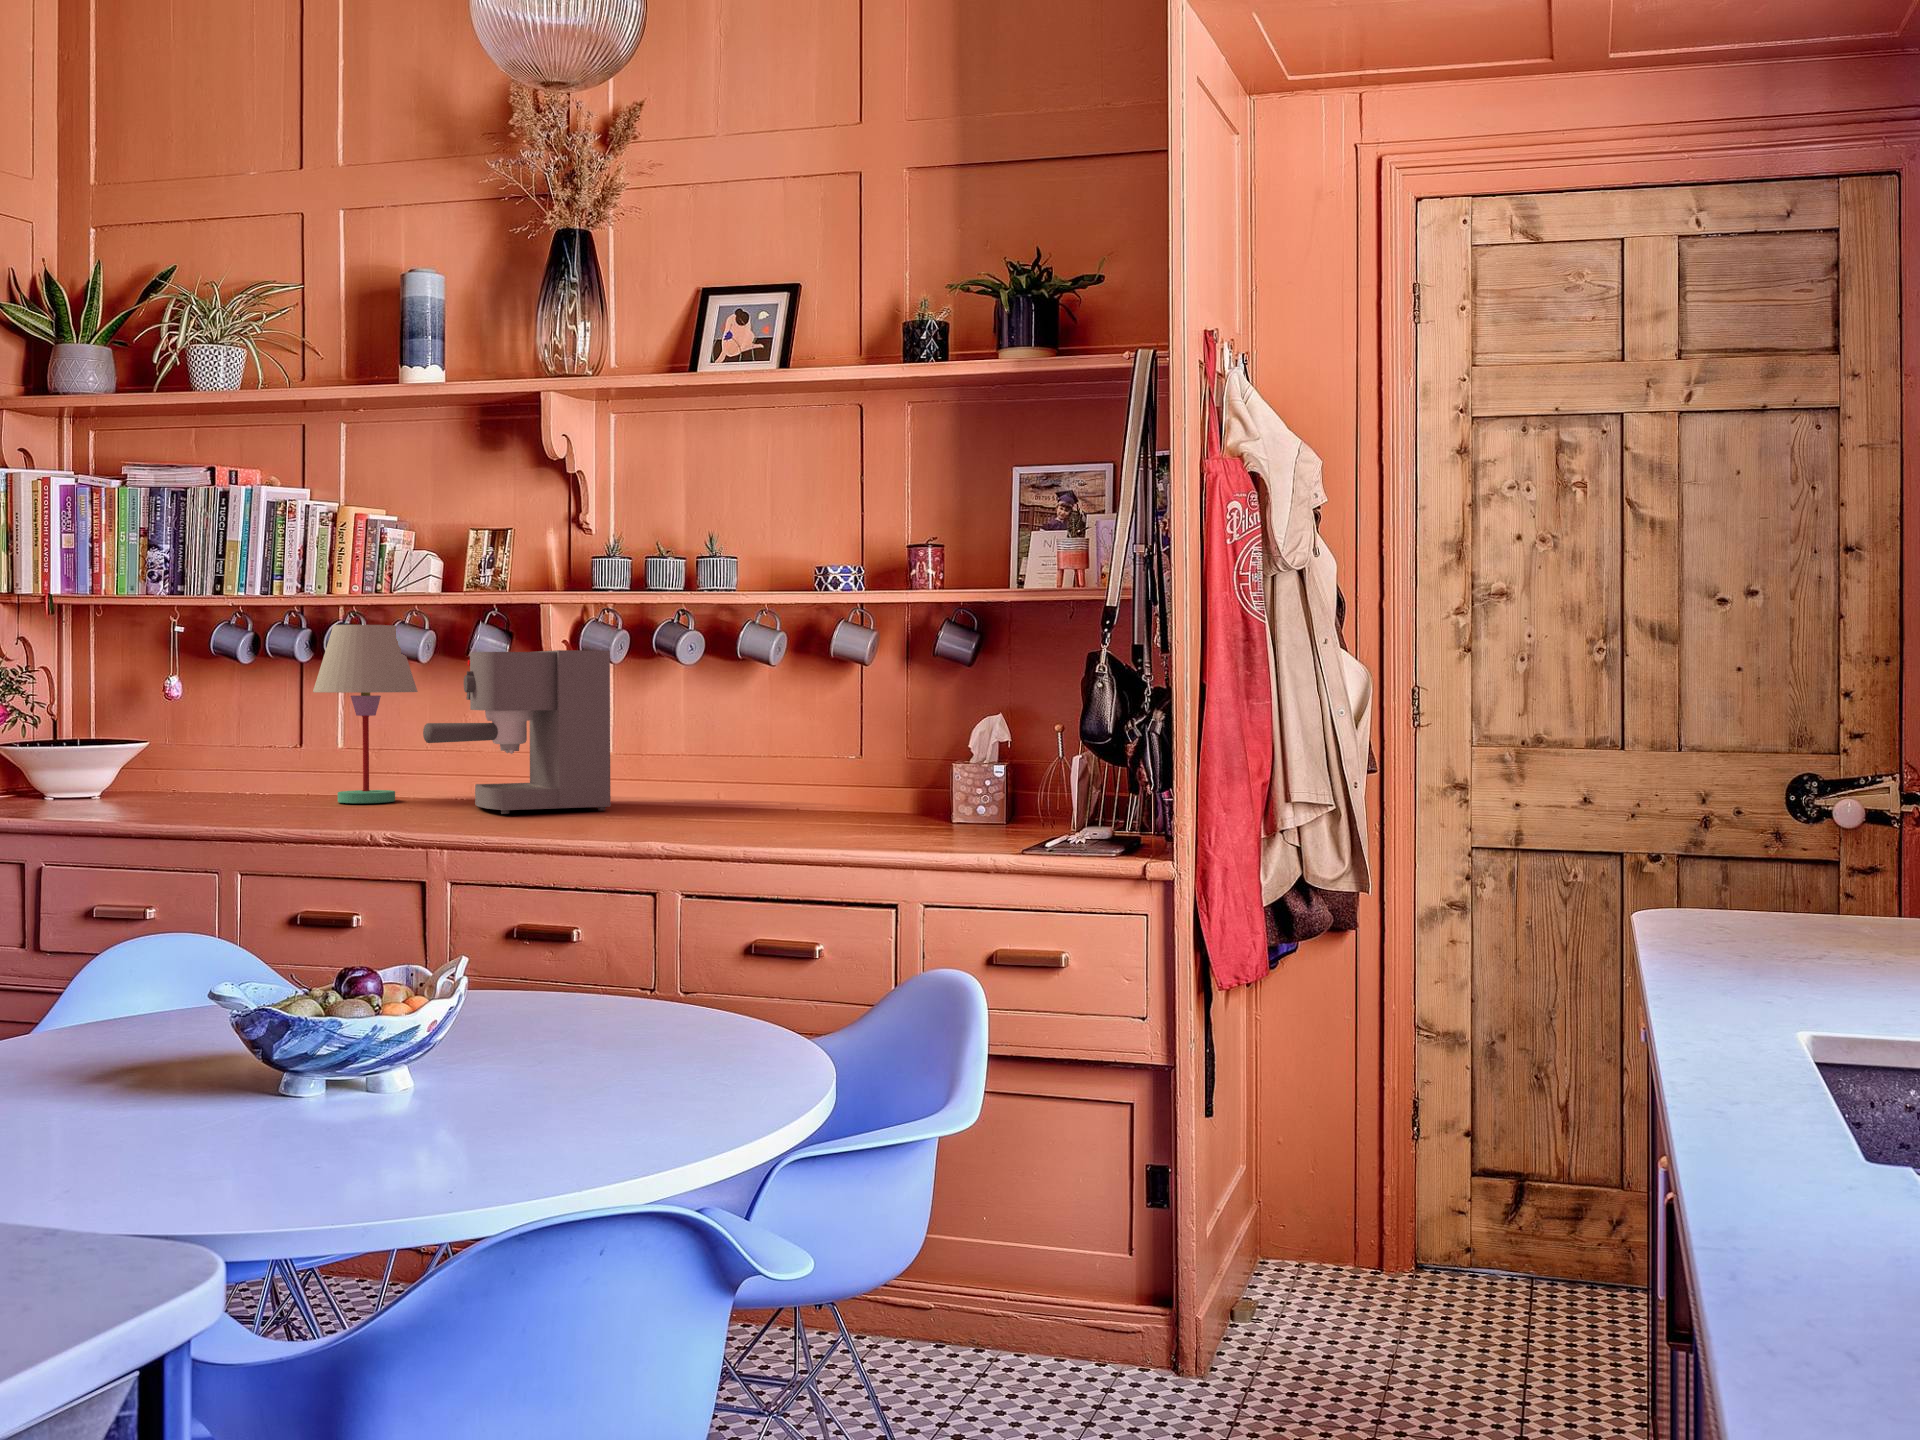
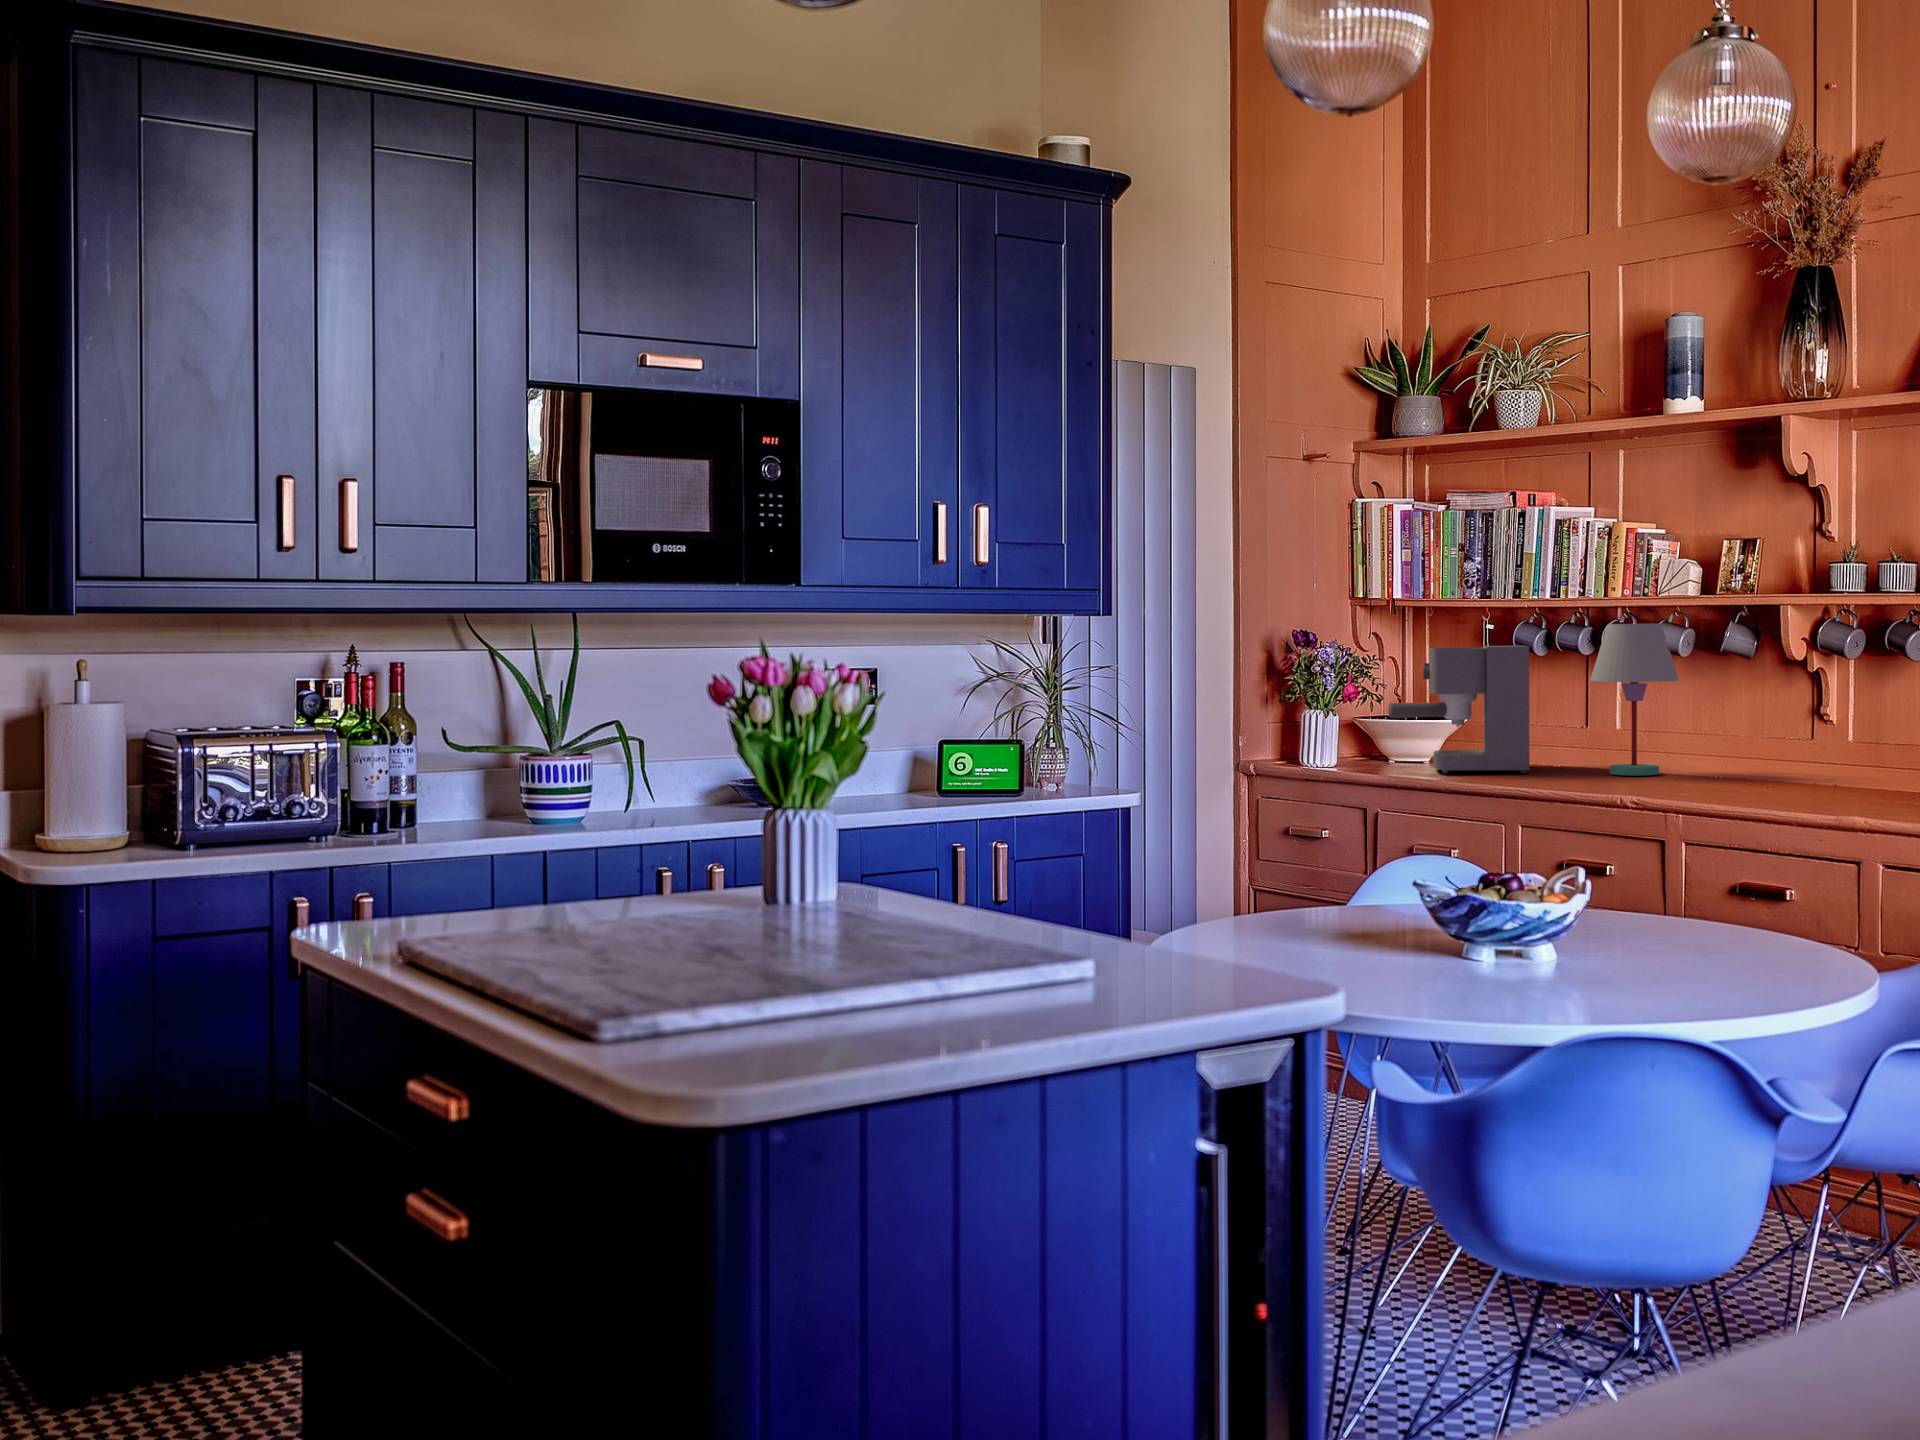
coffee maker: present [423,650,611,814] -> present [1388,646,1529,773]

